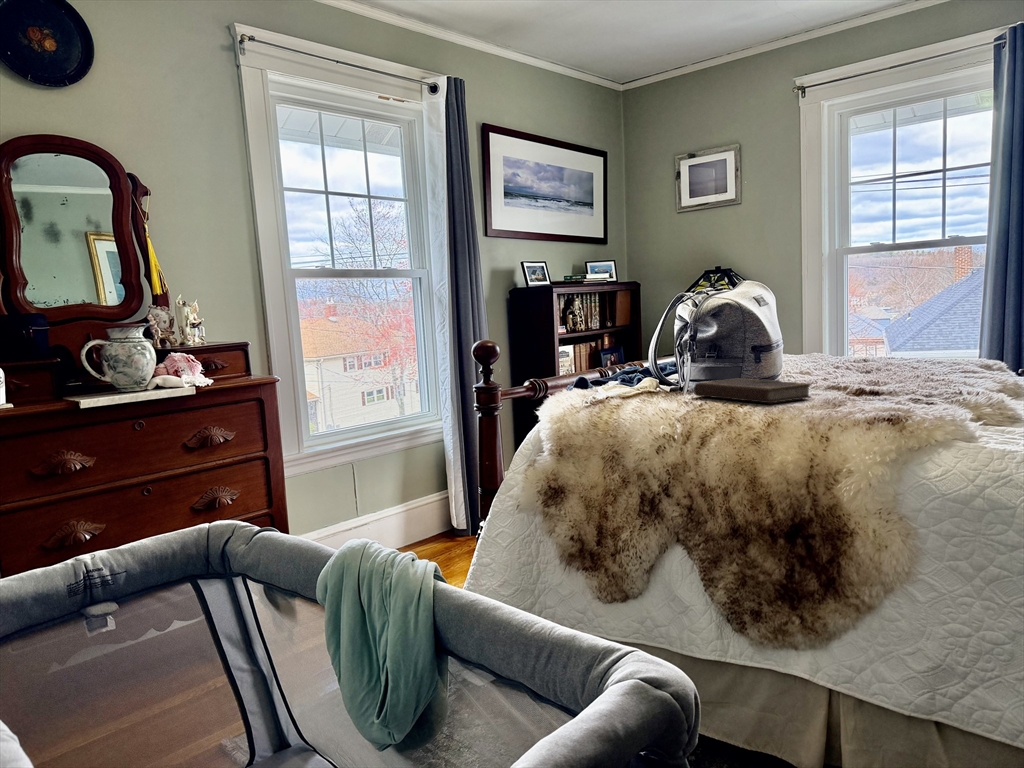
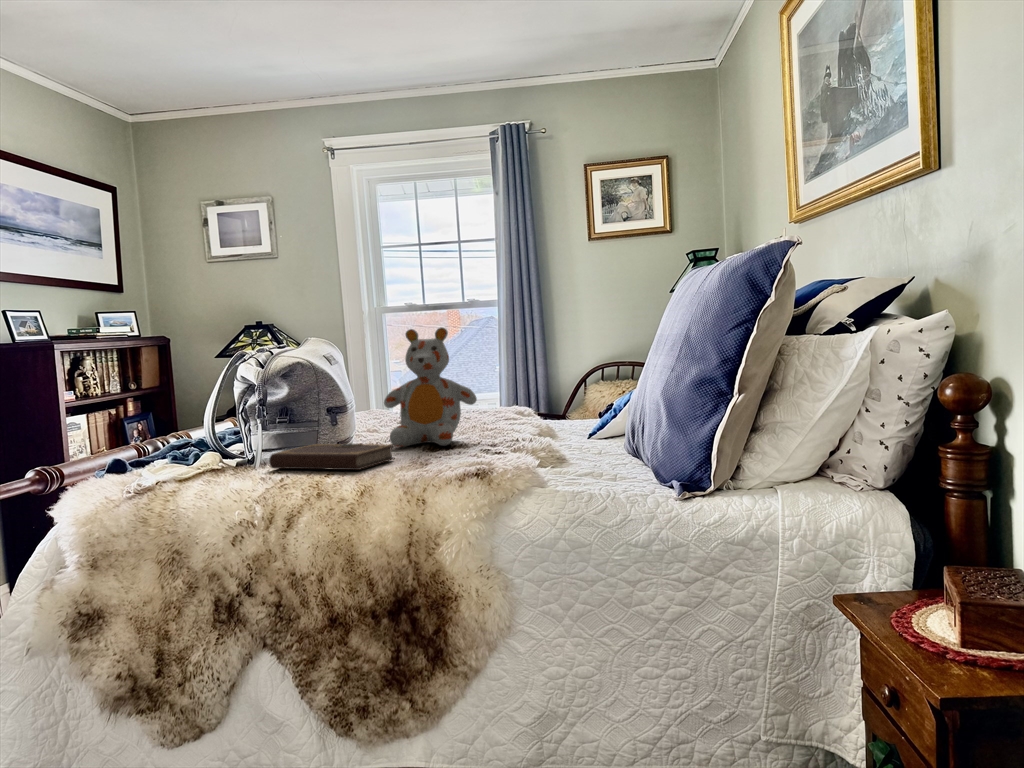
stuffed bear: none [814,266,921,390] -> present [384,327,477,447]

